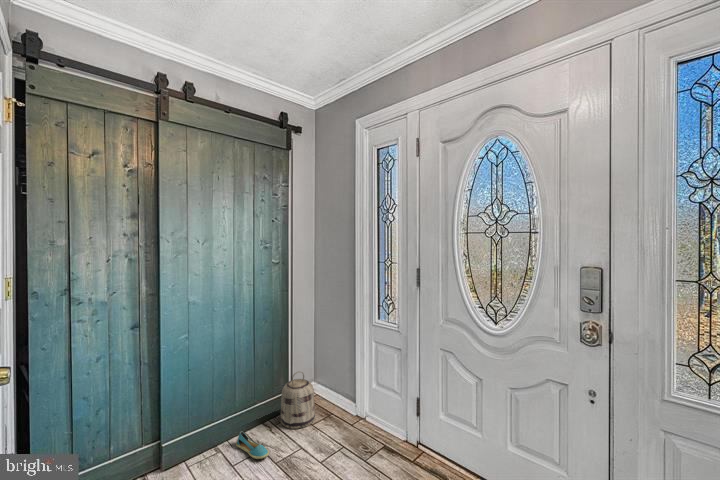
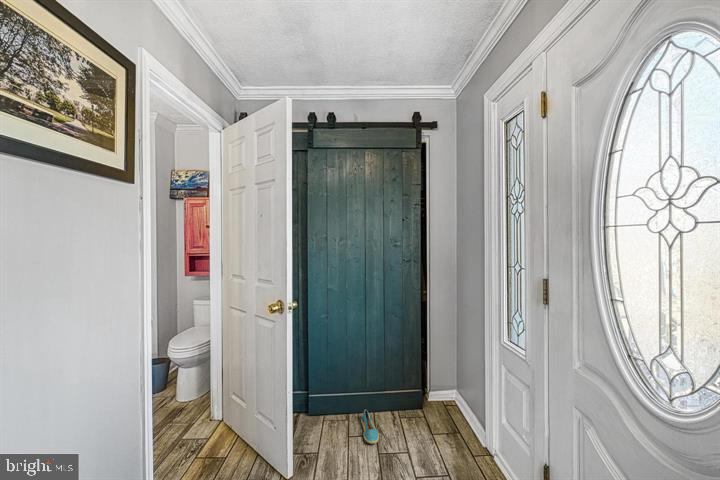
basket: present [280,372,316,429] -> none [406,373,442,432]

